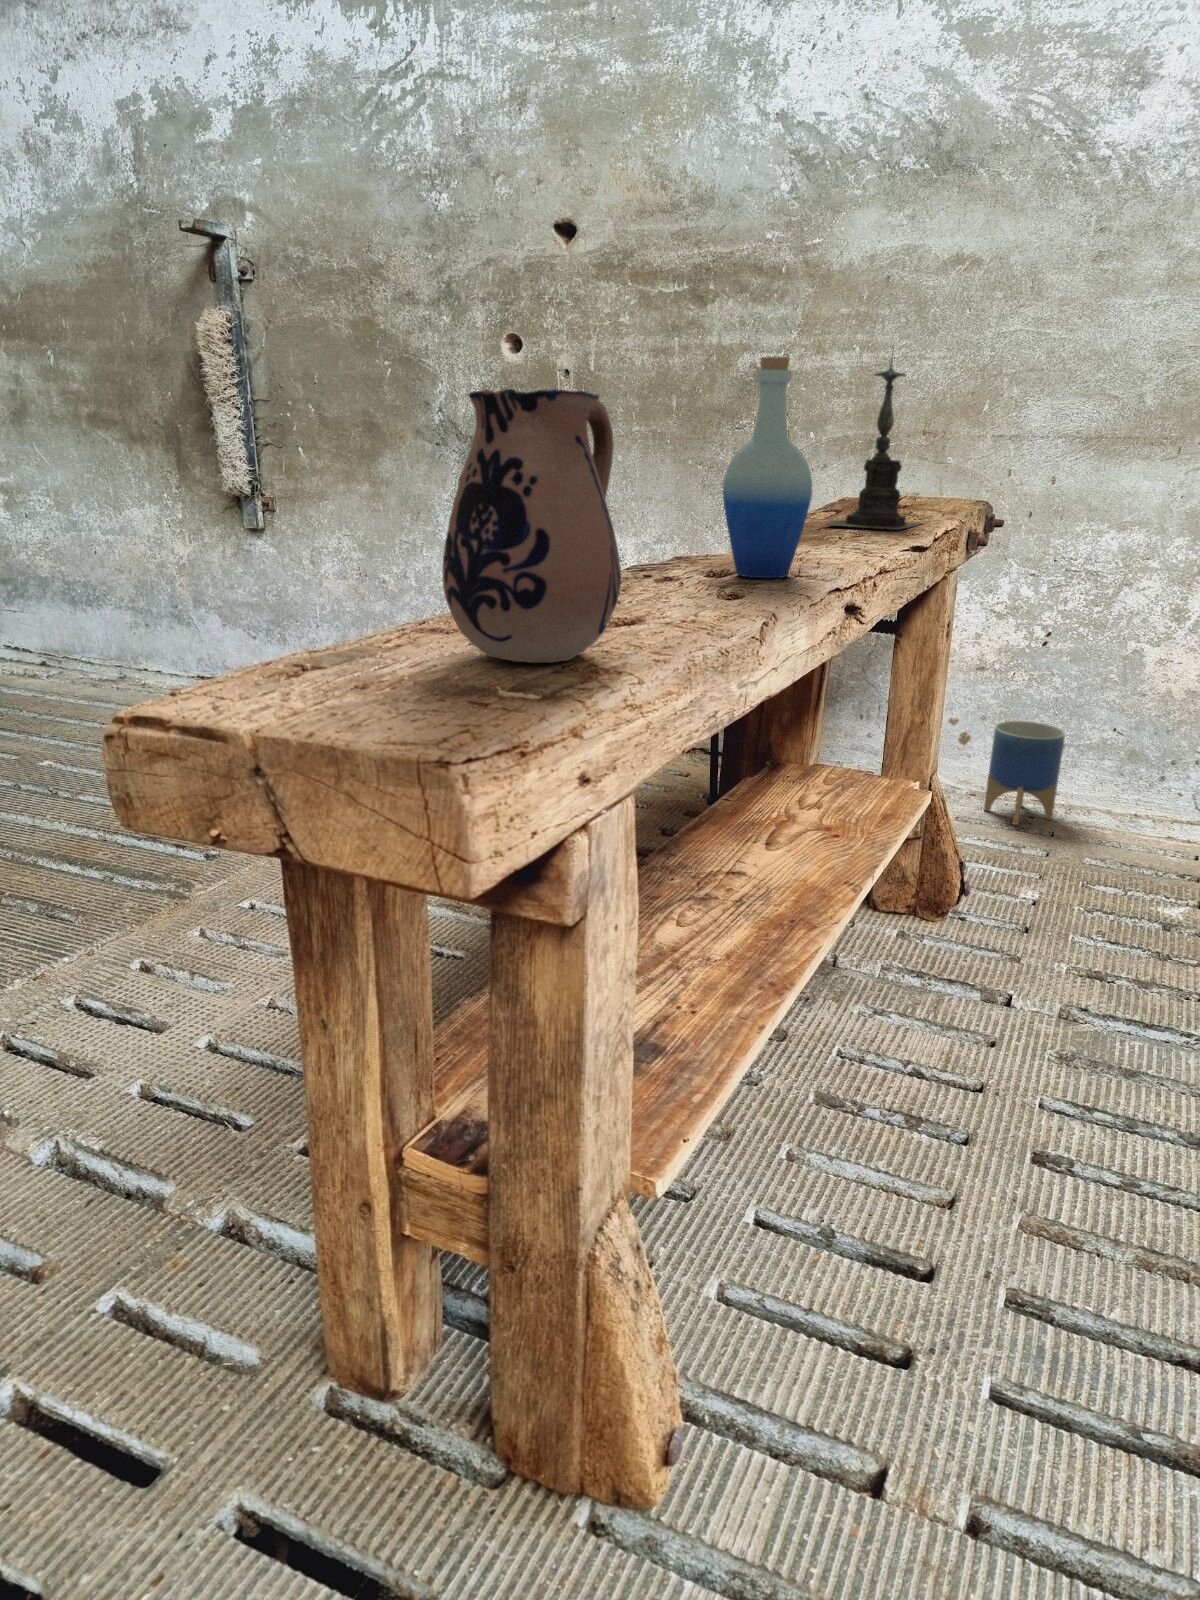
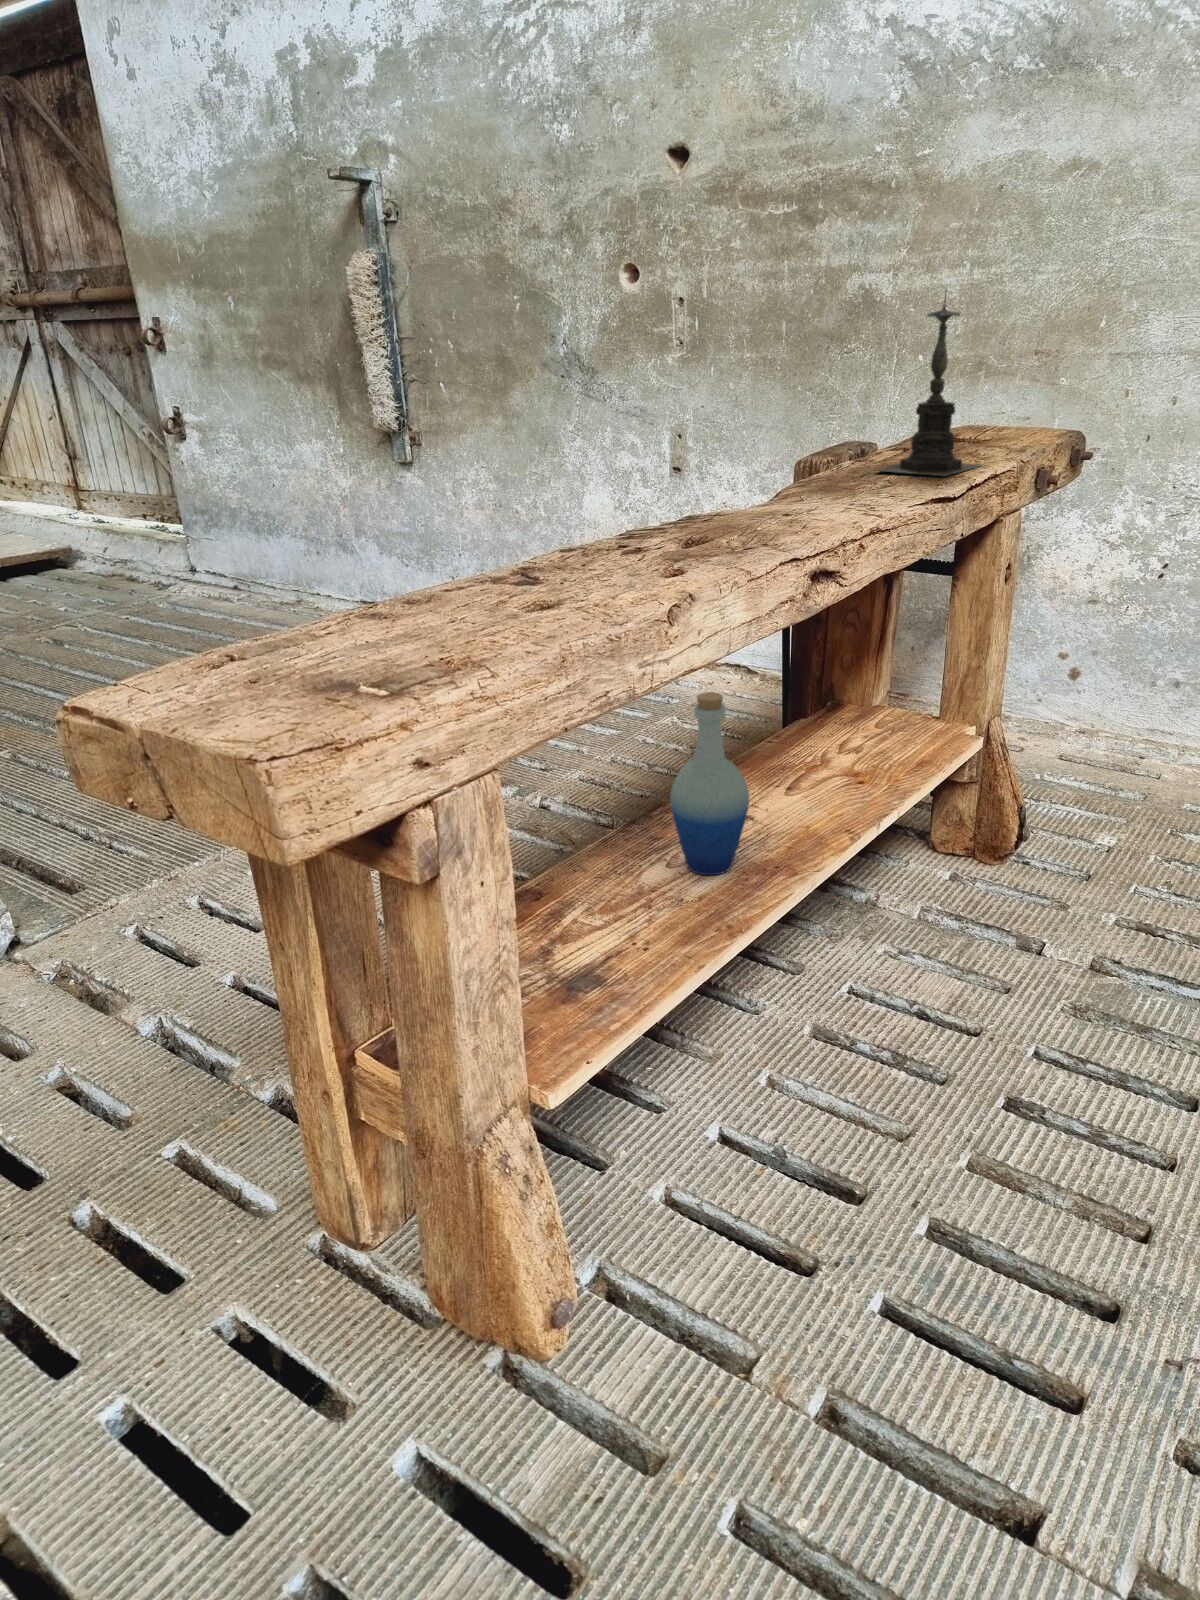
bottle: present [722,357,812,578] -> present [670,692,749,875]
ceramic pitcher: present [442,389,621,663] -> none [351,419,509,656]
planter: present [984,721,1065,825] -> none [1097,657,1186,767]

